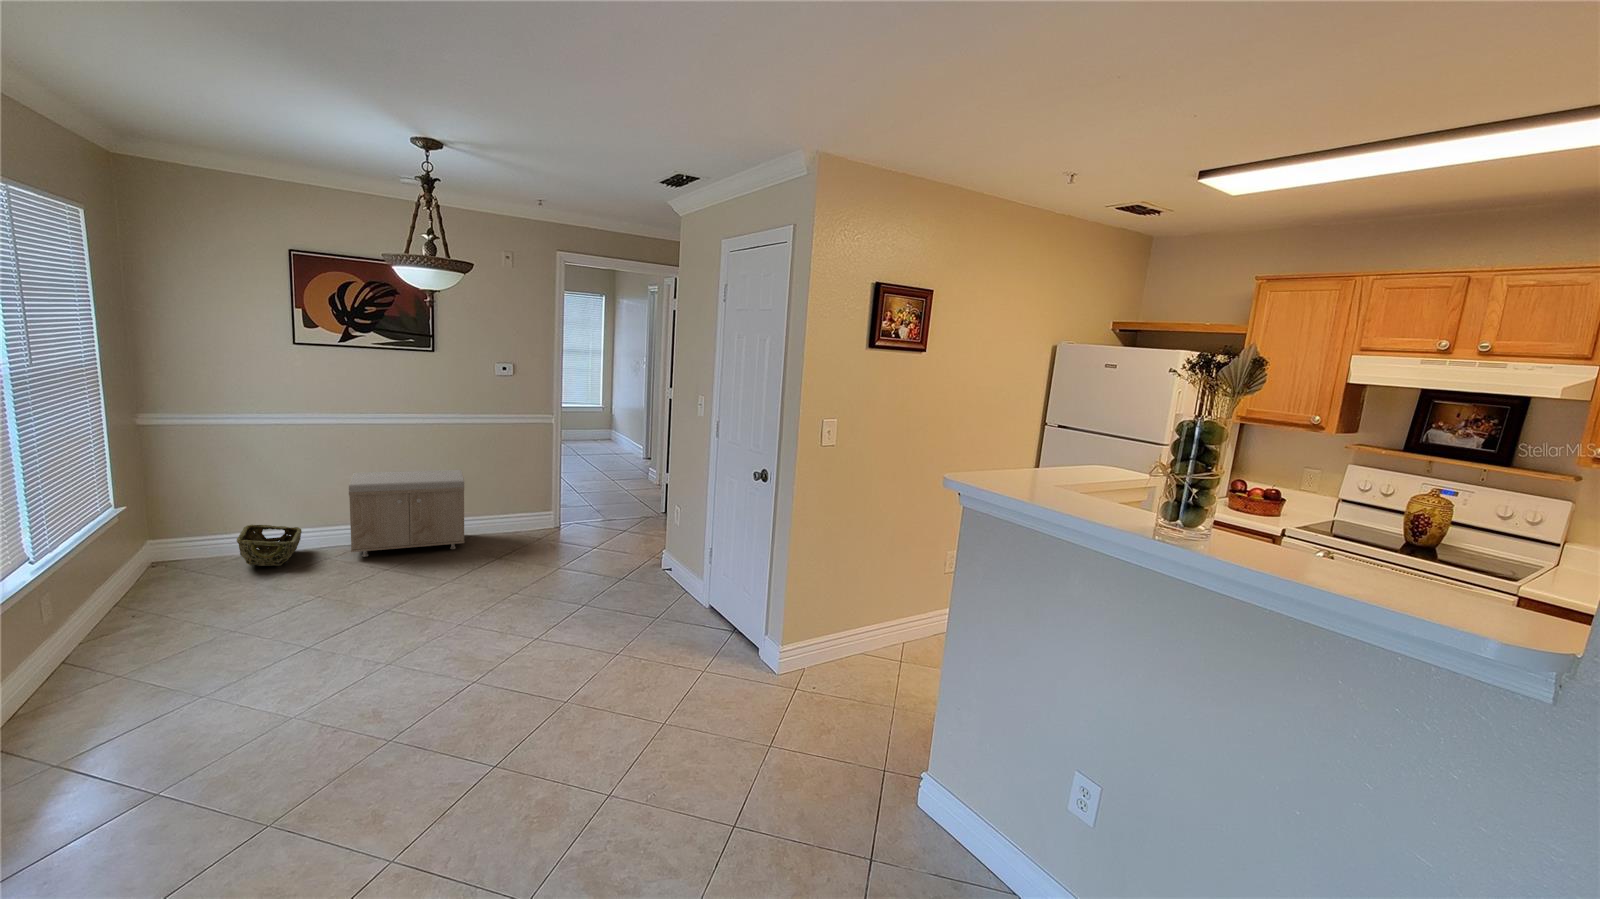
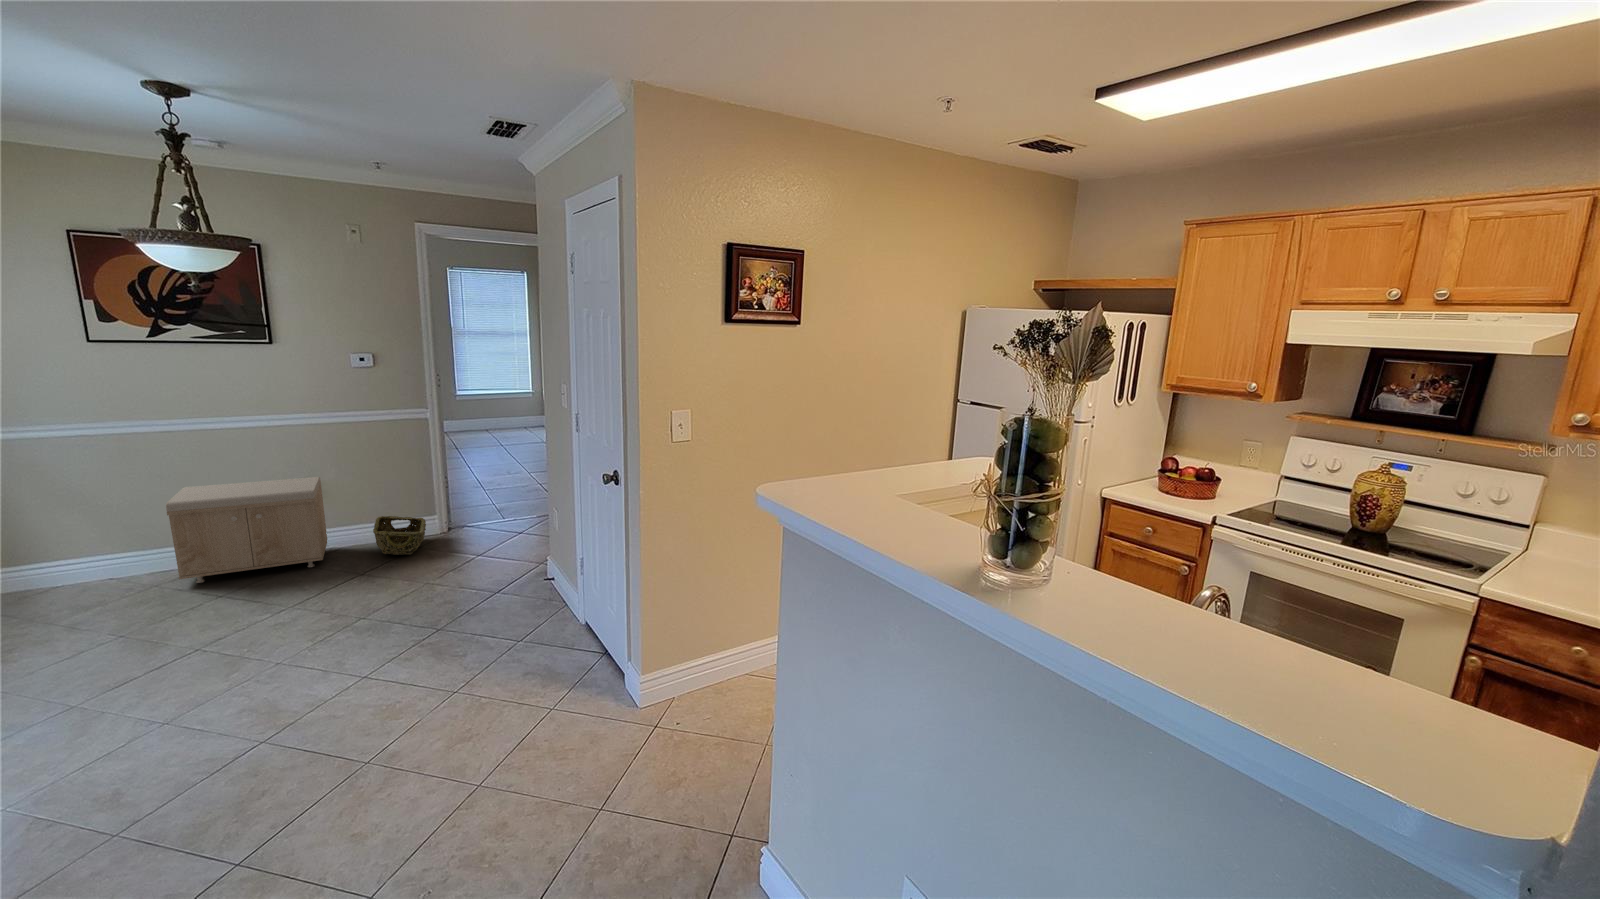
woven basket: present [237,525,302,566] -> present [373,516,426,555]

